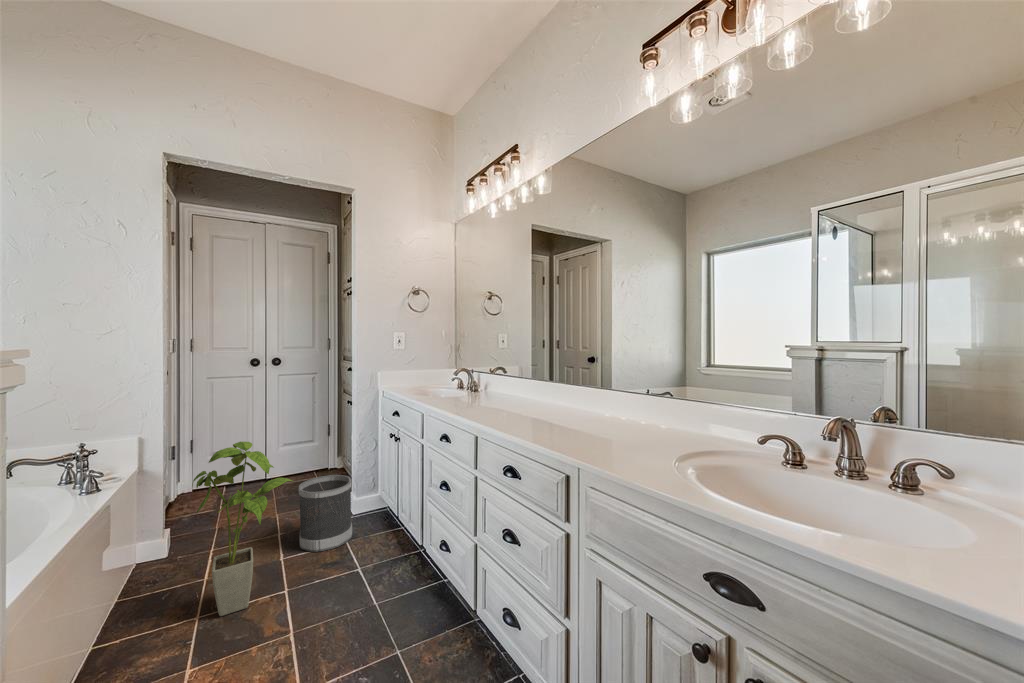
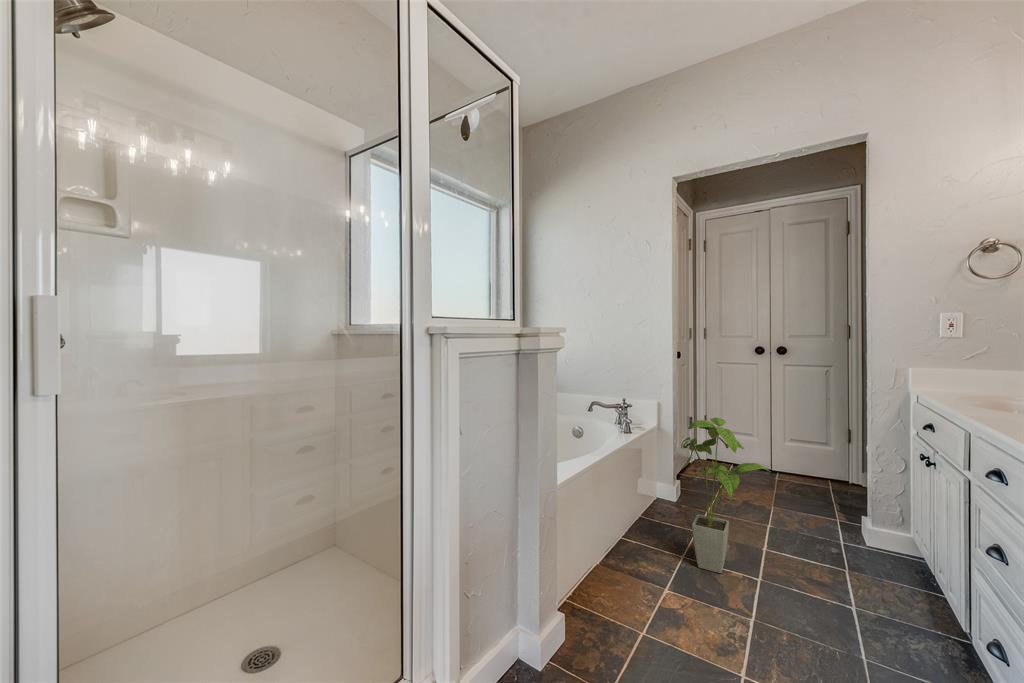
wastebasket: present [299,475,352,552] -> none [785,480,855,569]

